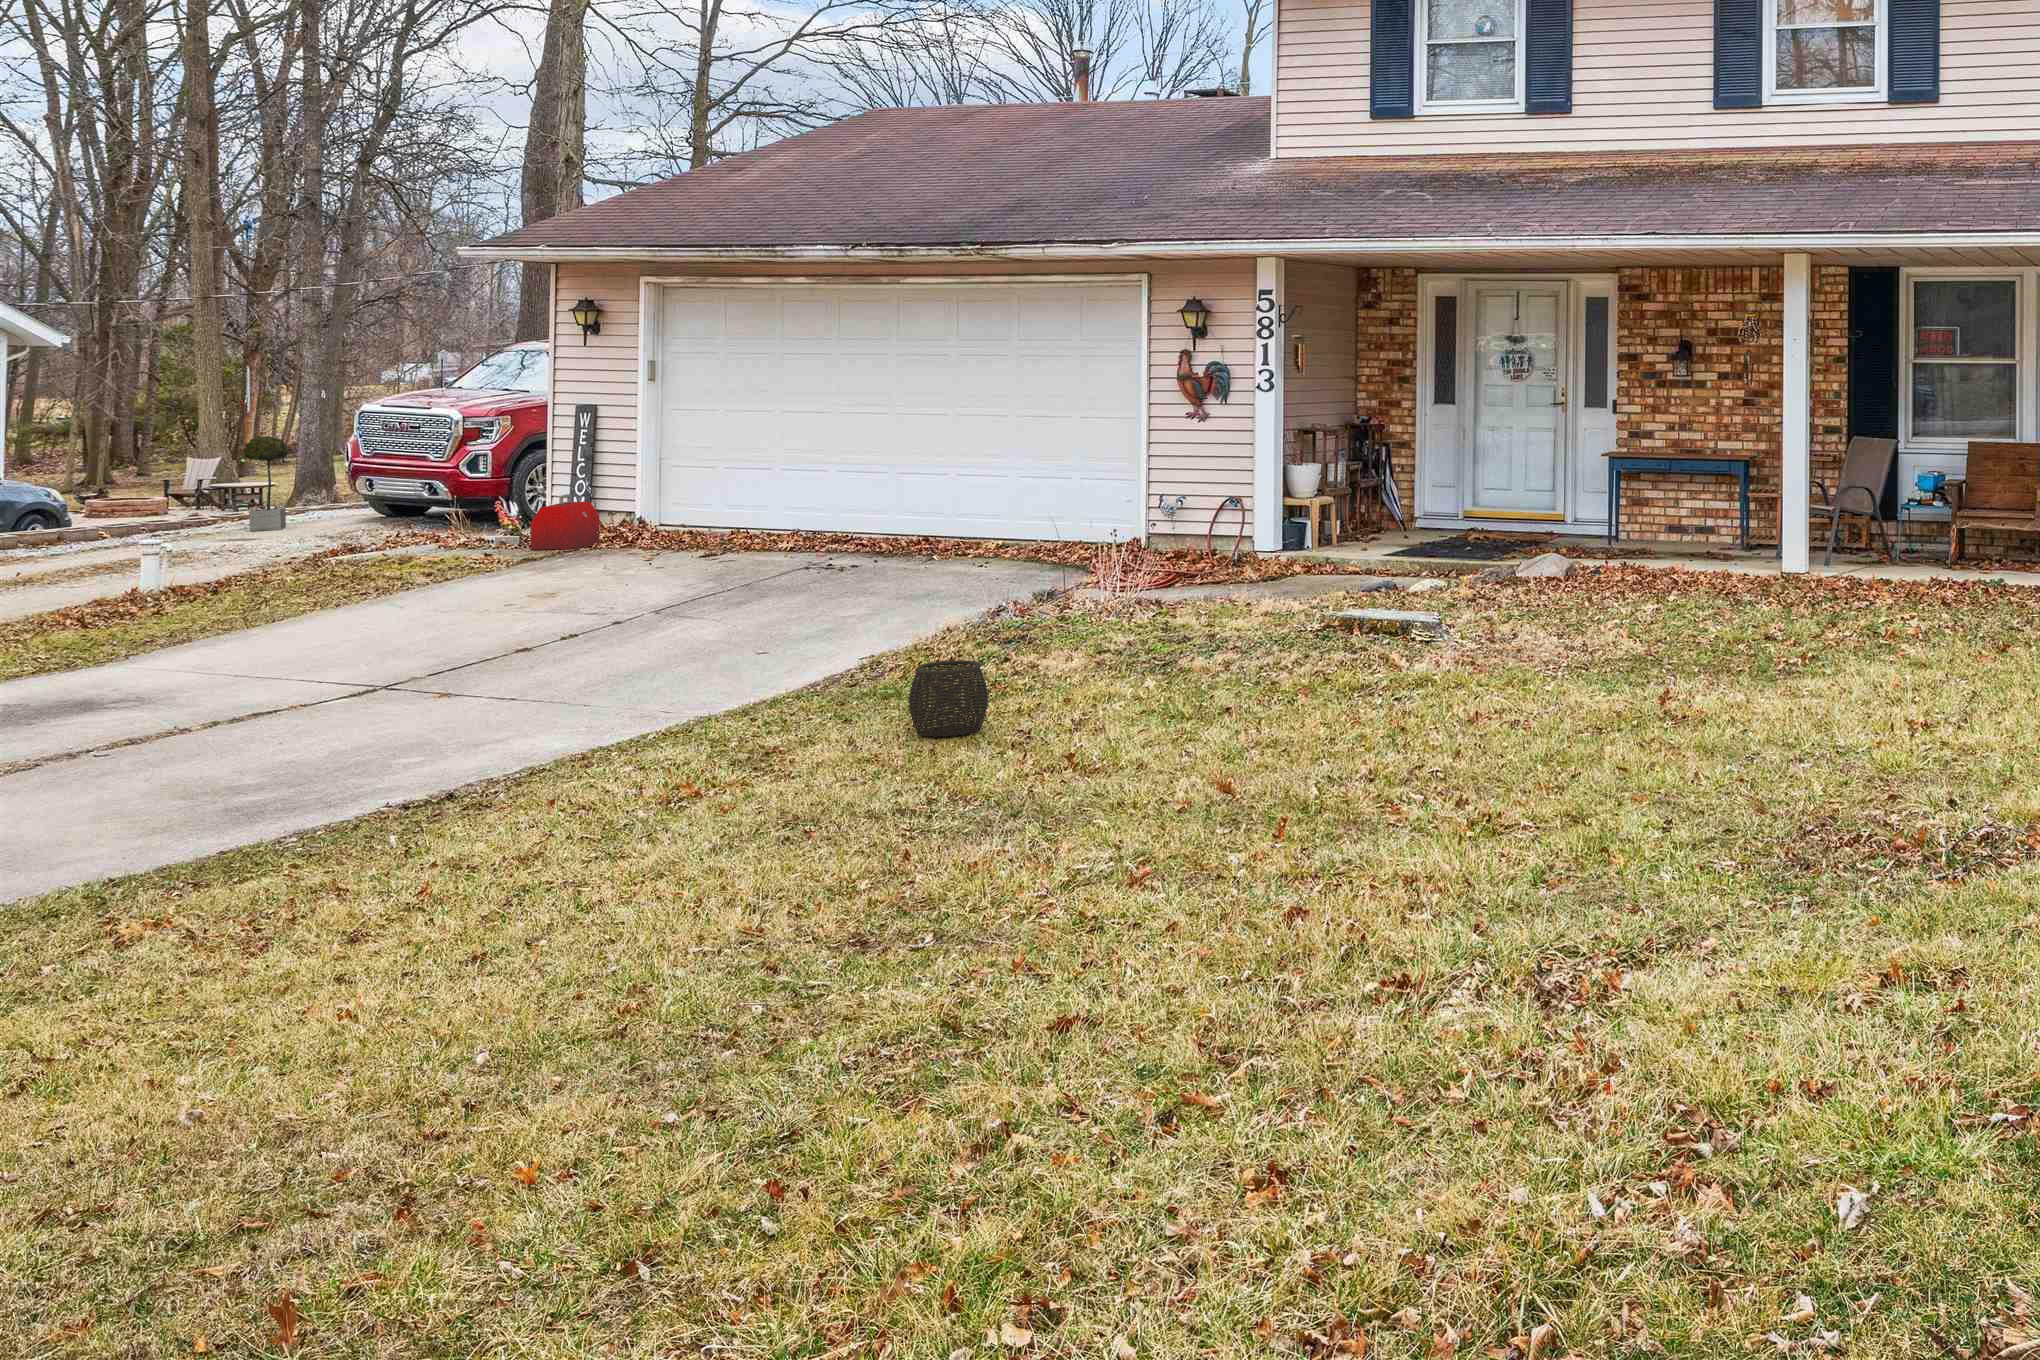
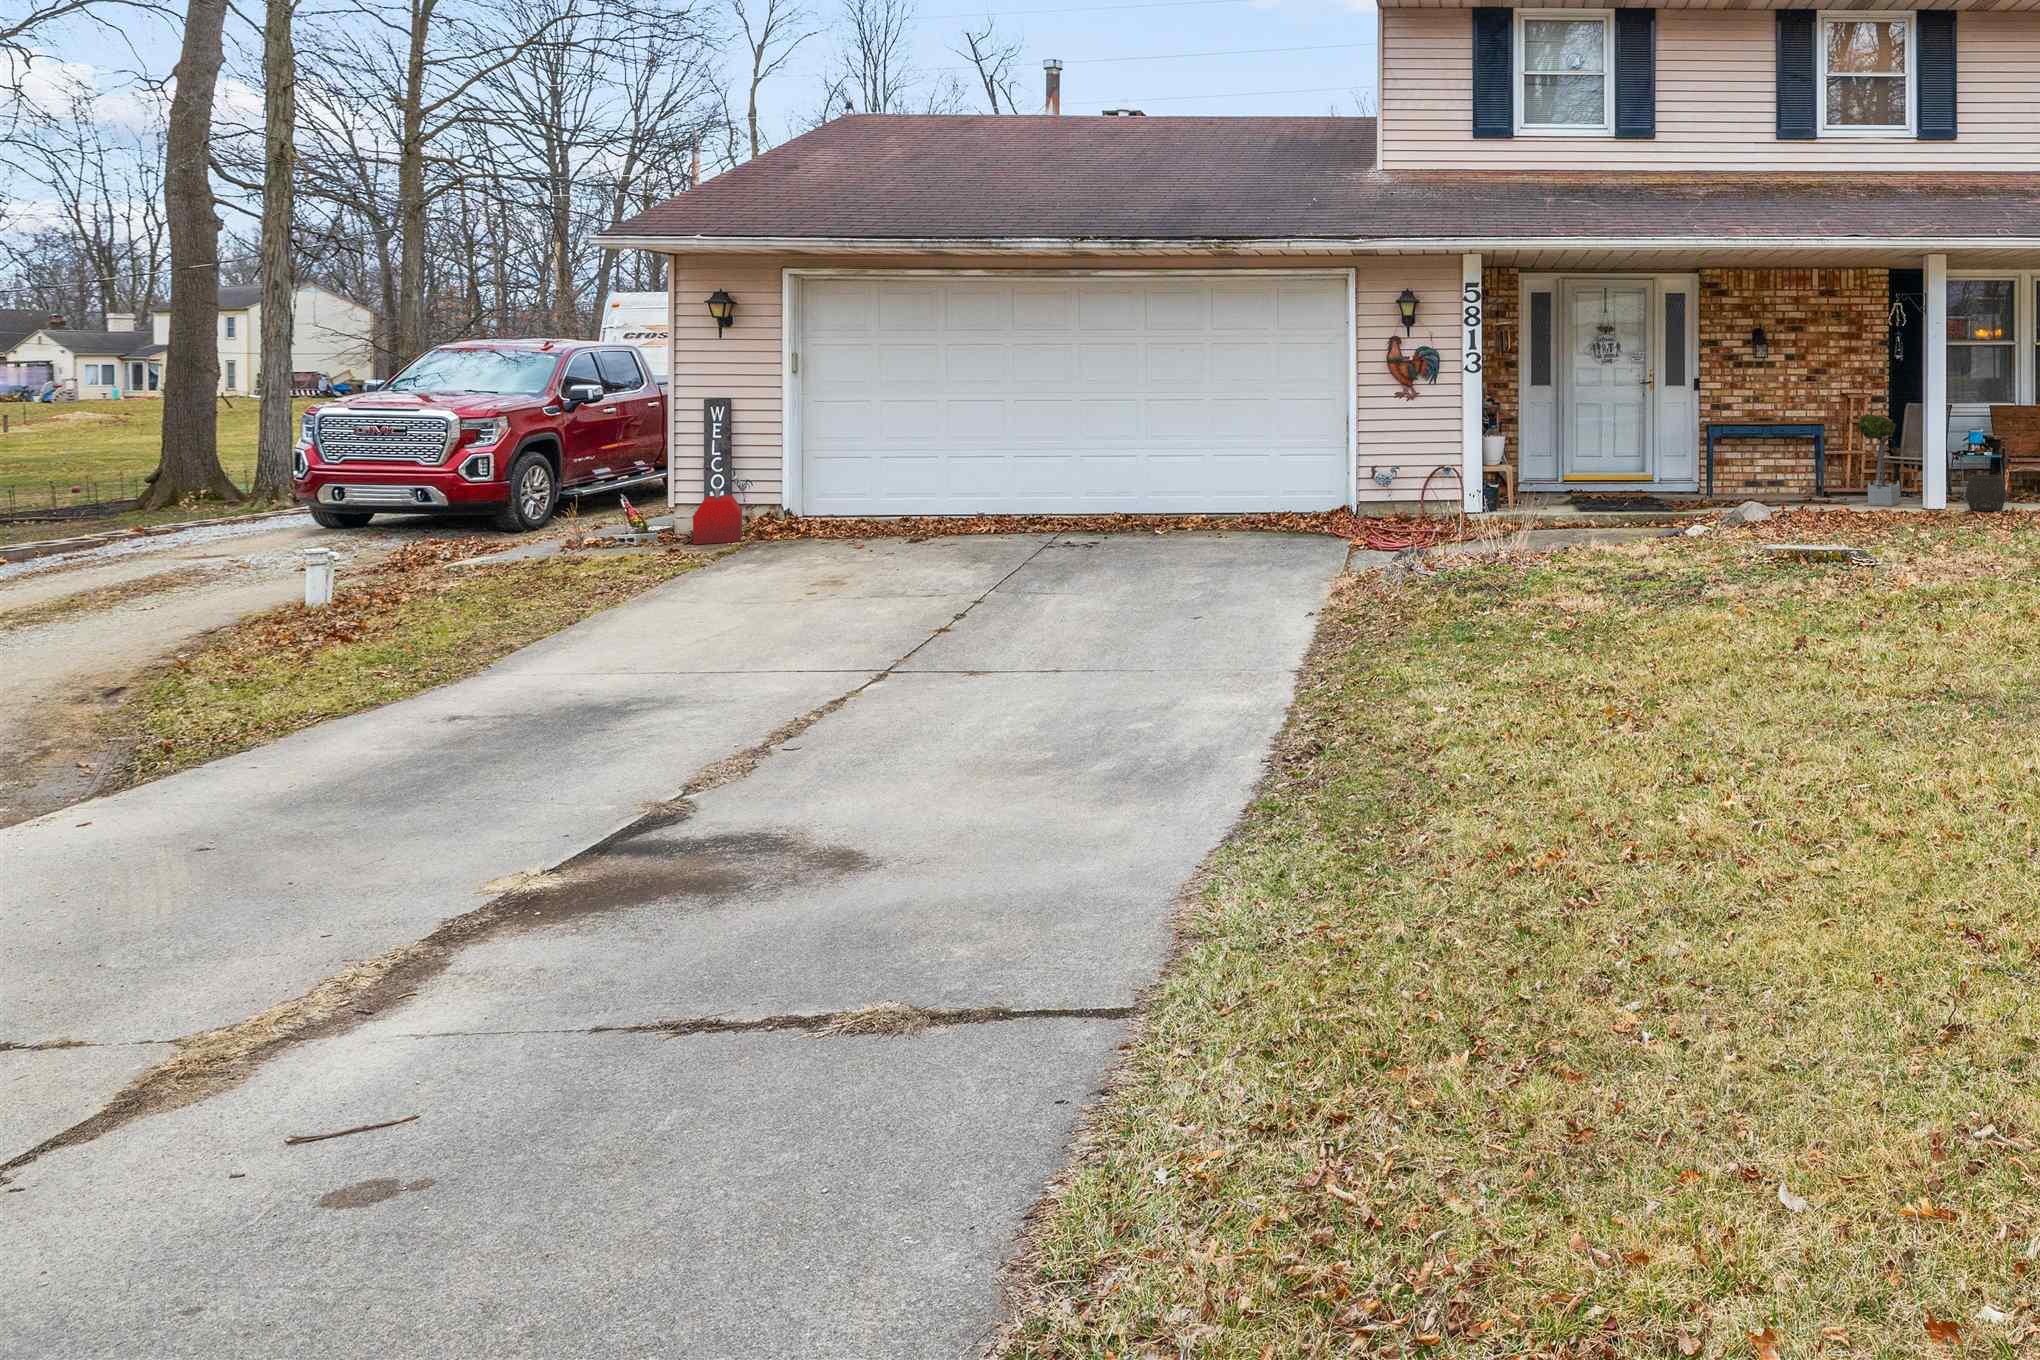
potted tree: present [242,435,289,531] -> present [1858,413,1901,506]
woven basket: present [908,660,989,738] -> present [1966,475,2006,511]

